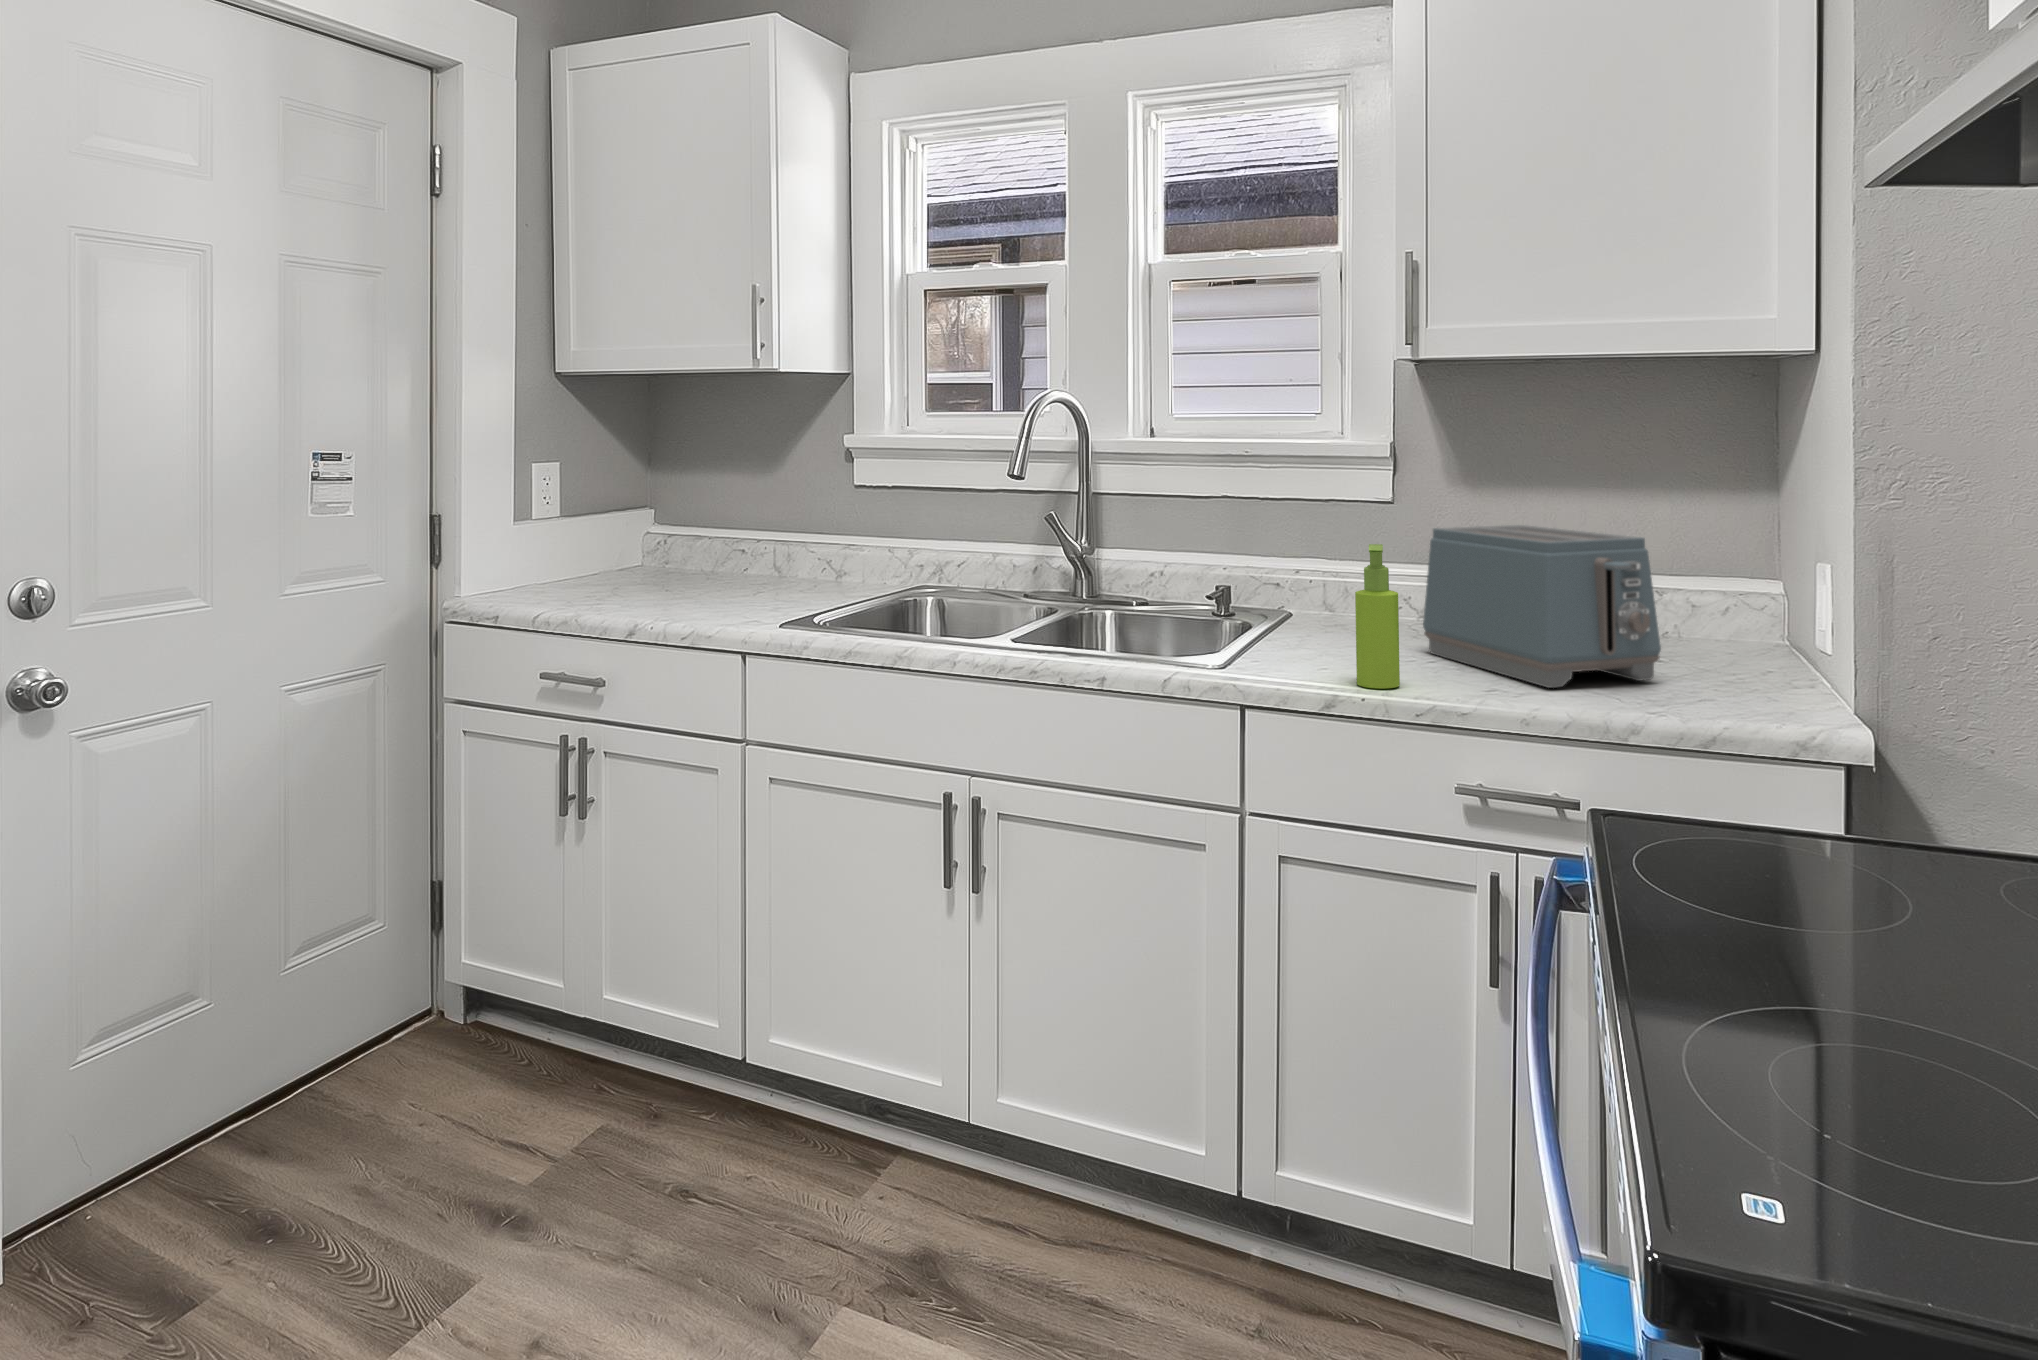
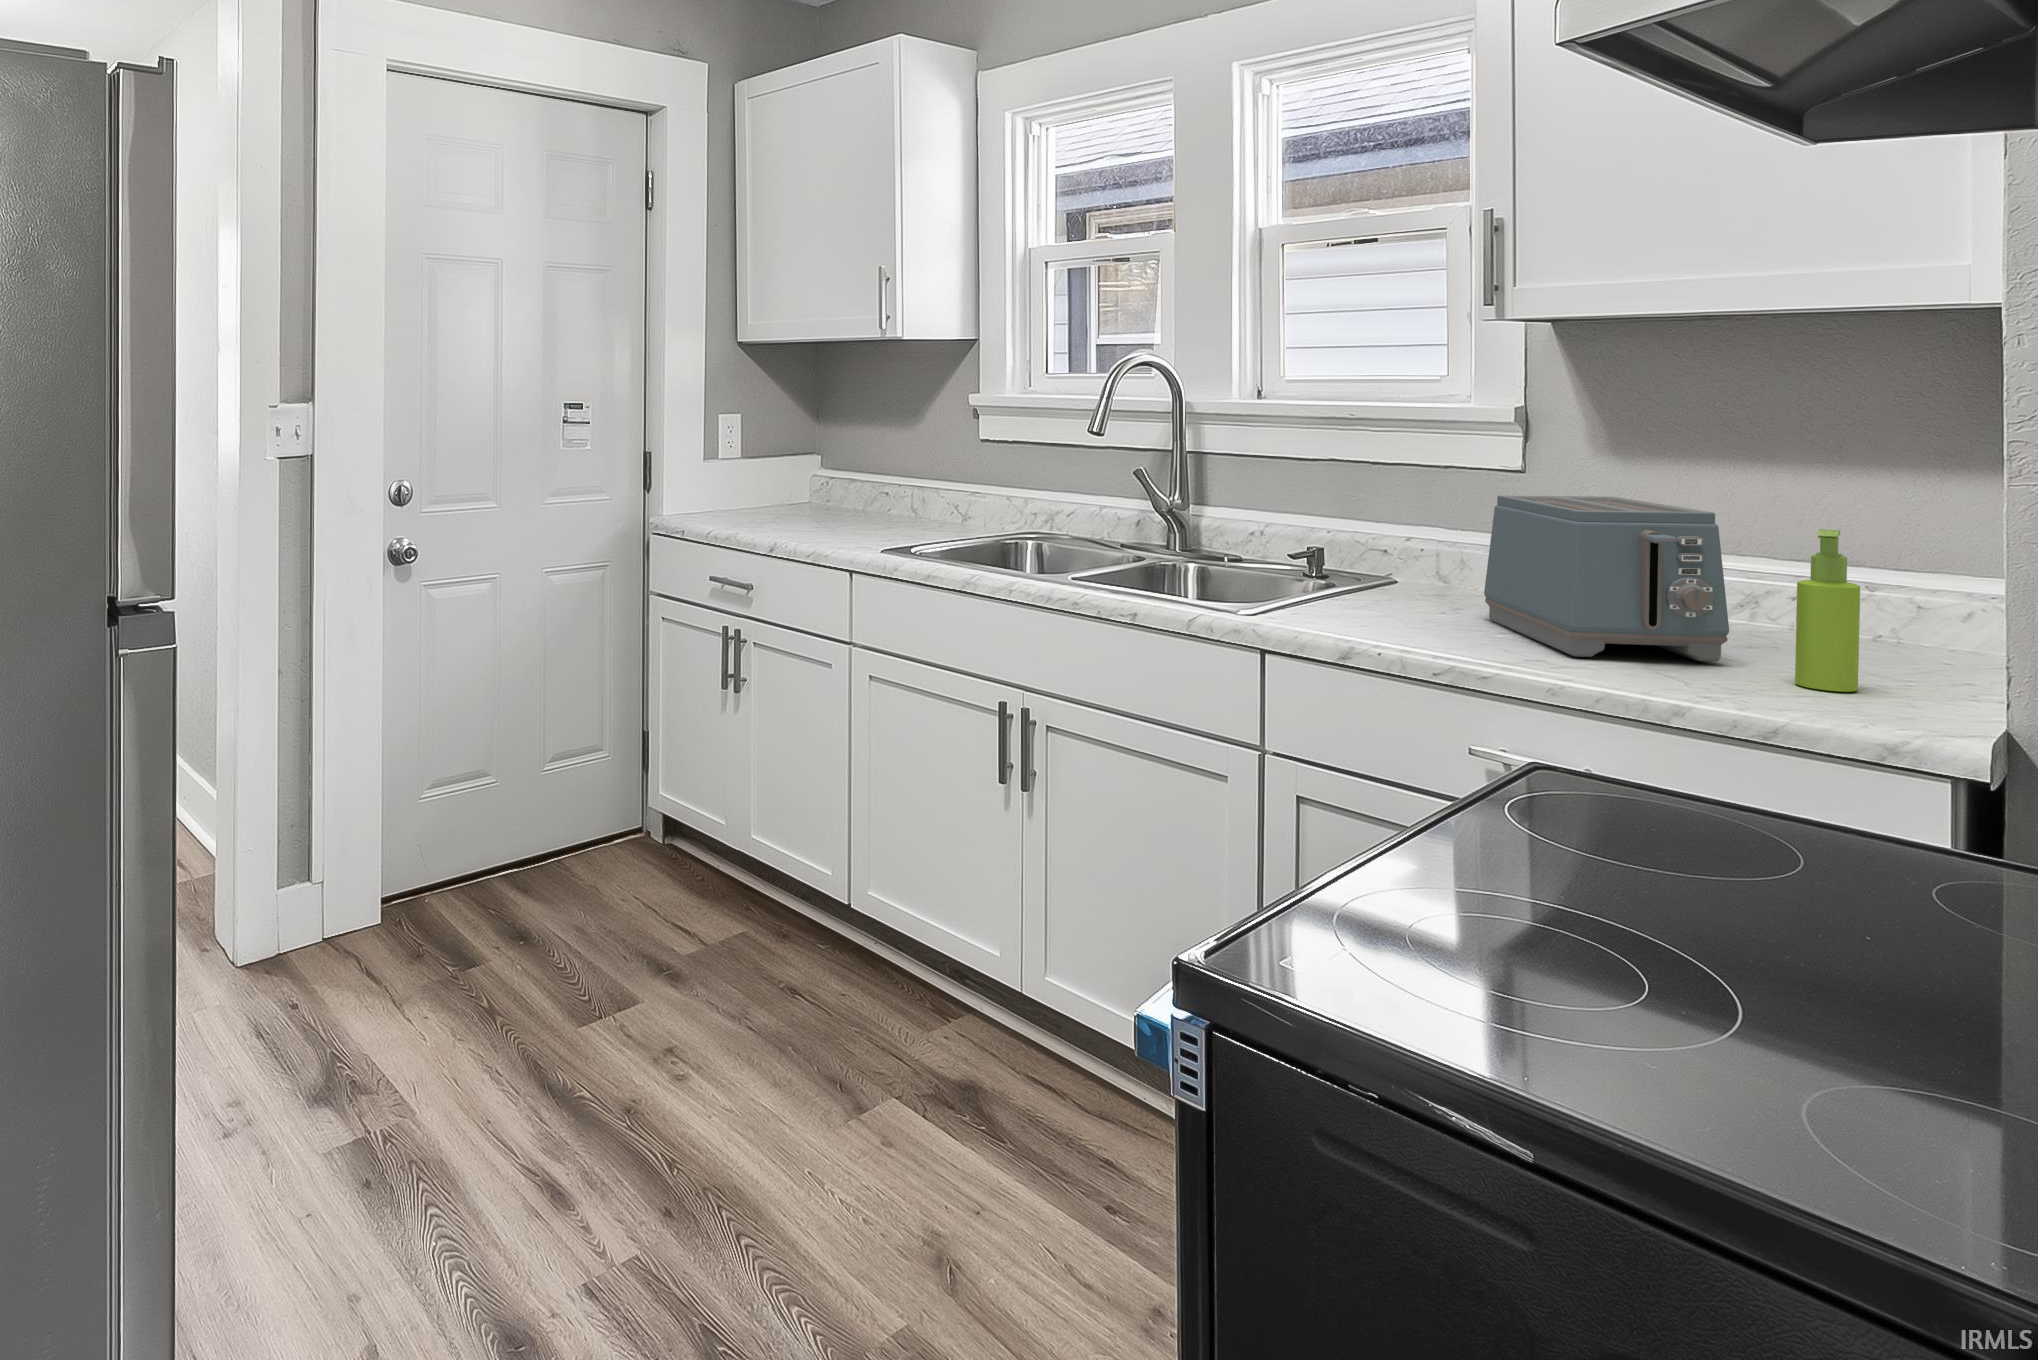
soap dispenser: present [1355,544,1400,689] -> present [1795,529,1860,692]

